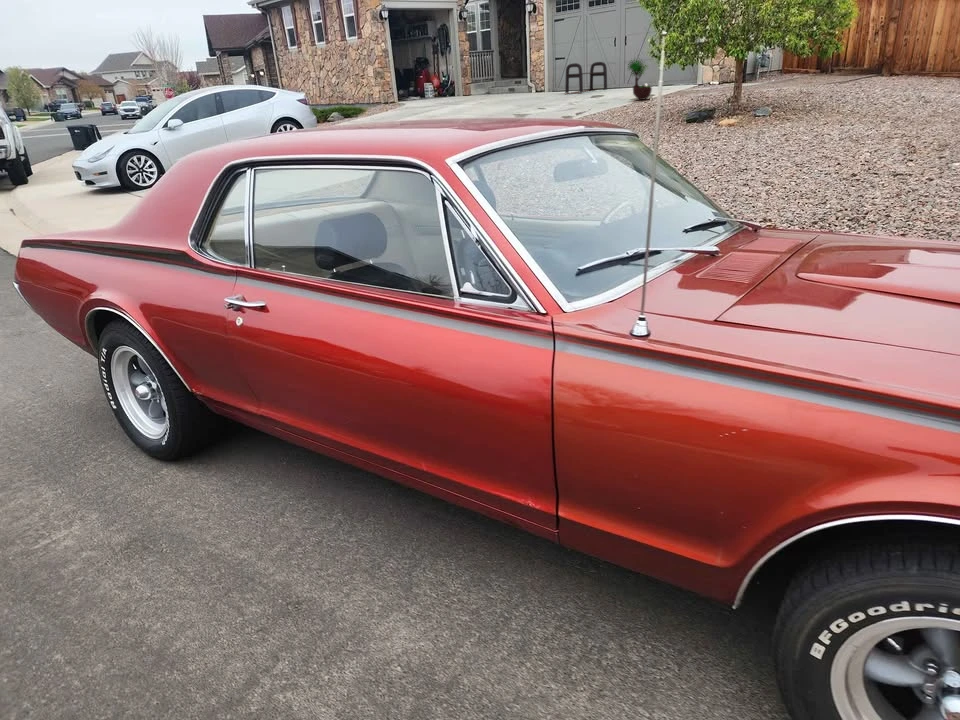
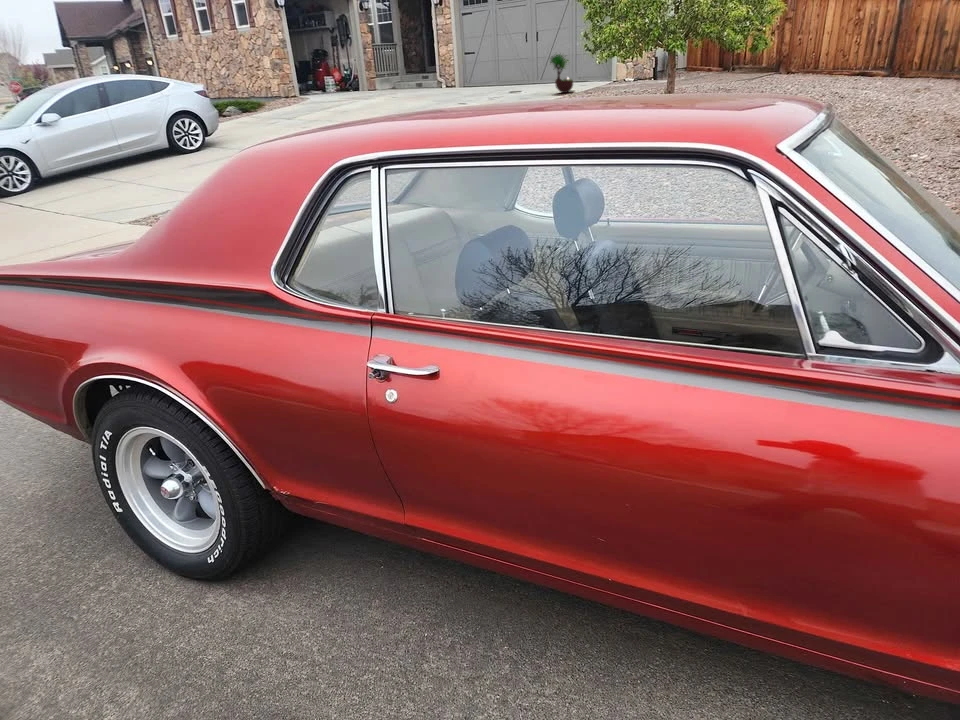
bench: present [565,62,607,93] -> none [480,57,520,87]

